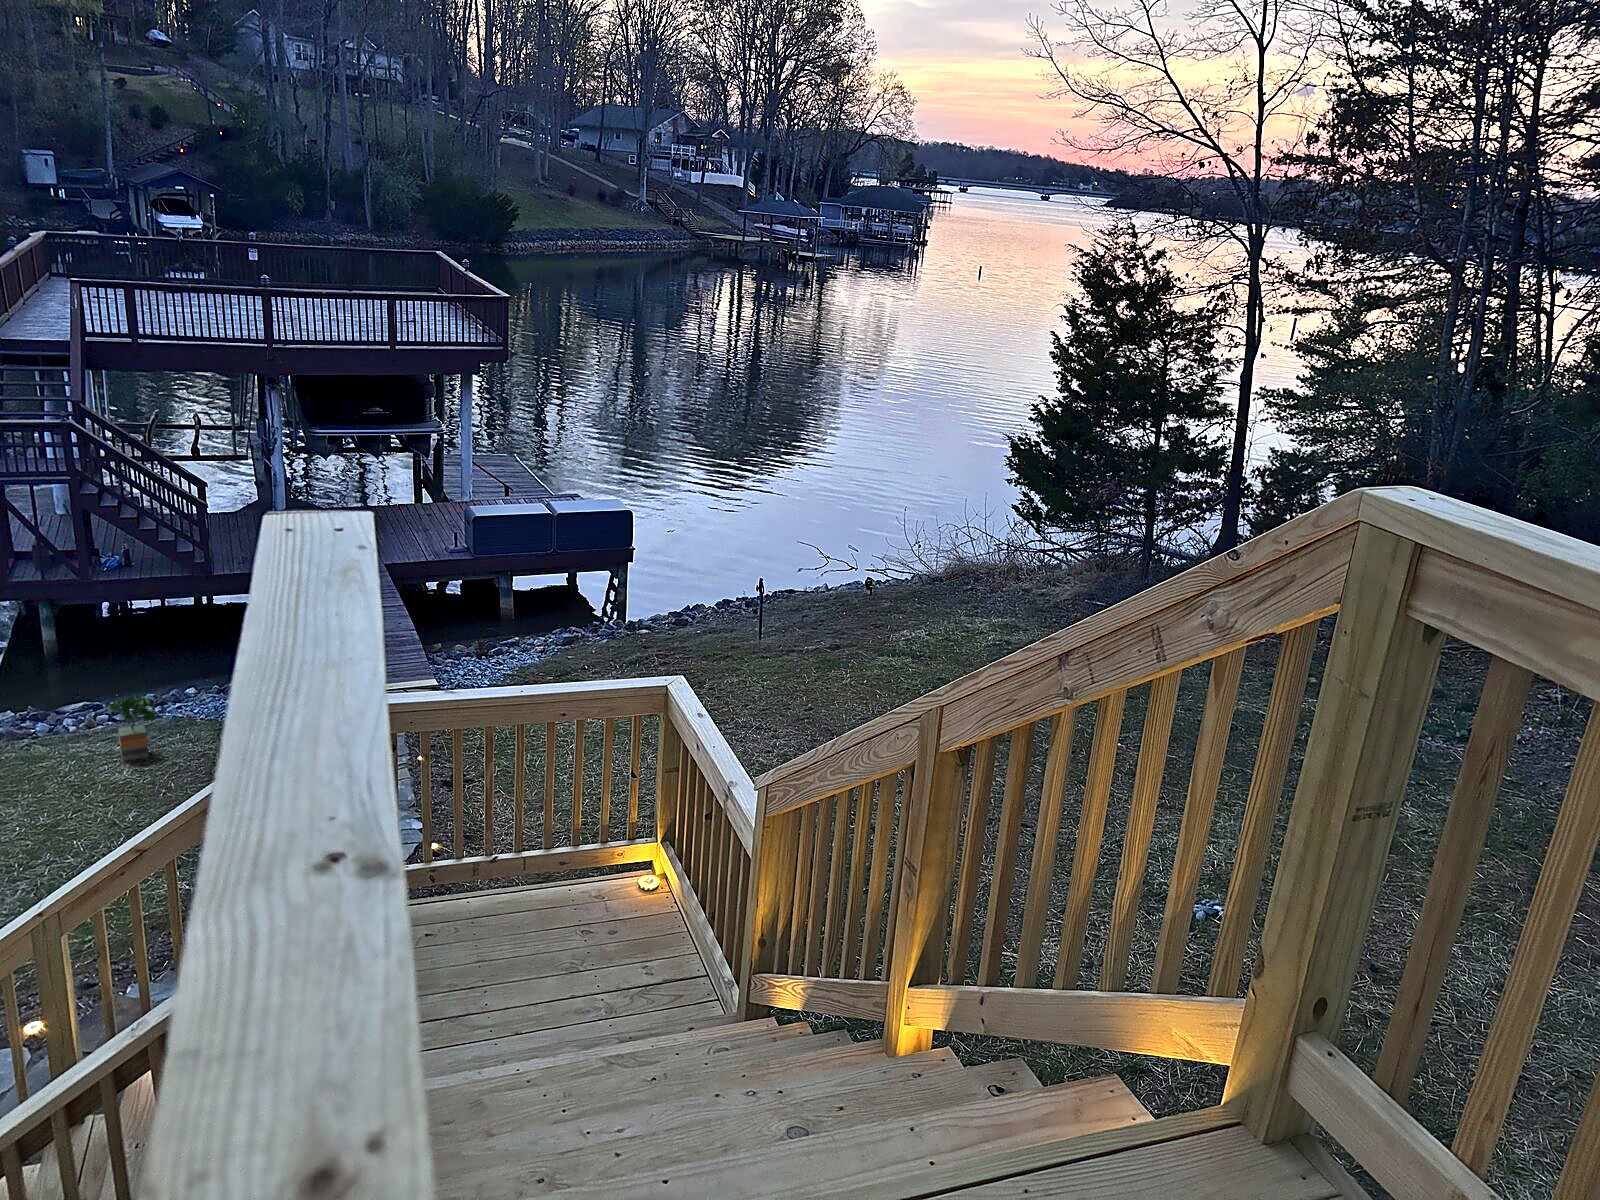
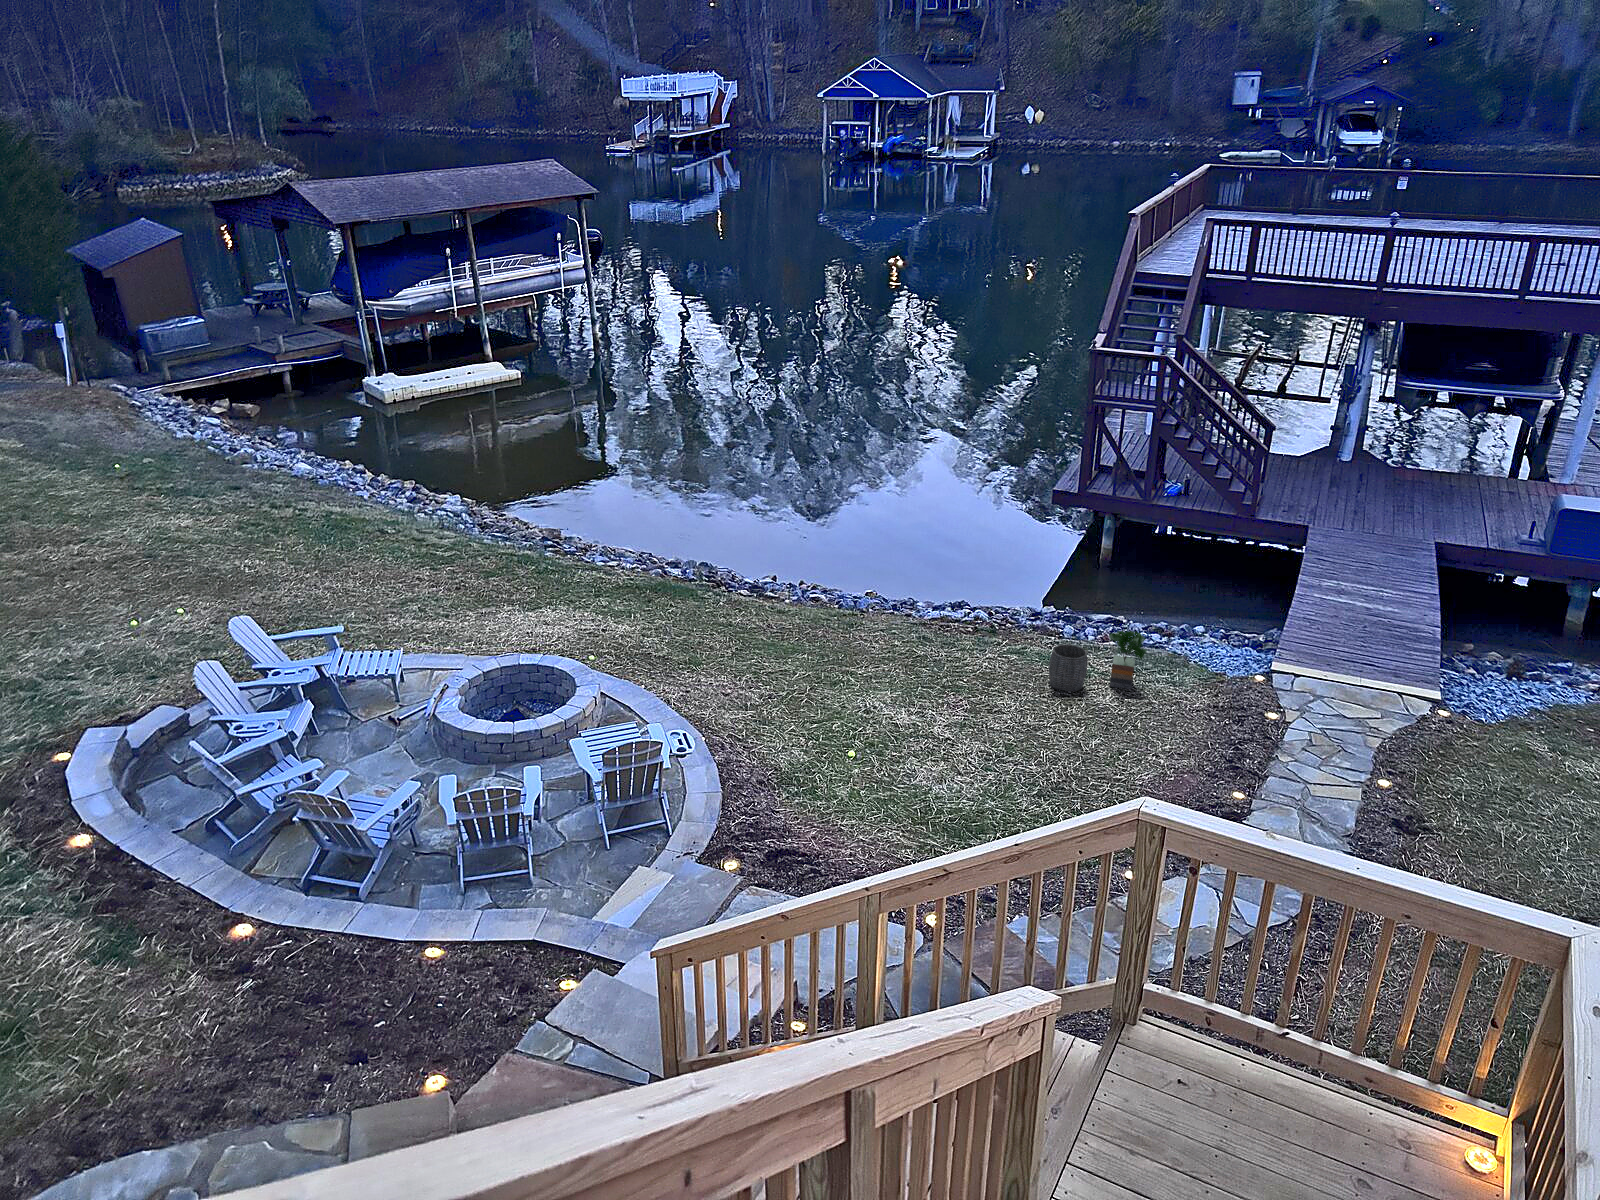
woven basket: none [41,729,92,782] -> present [1049,645,1088,691]

